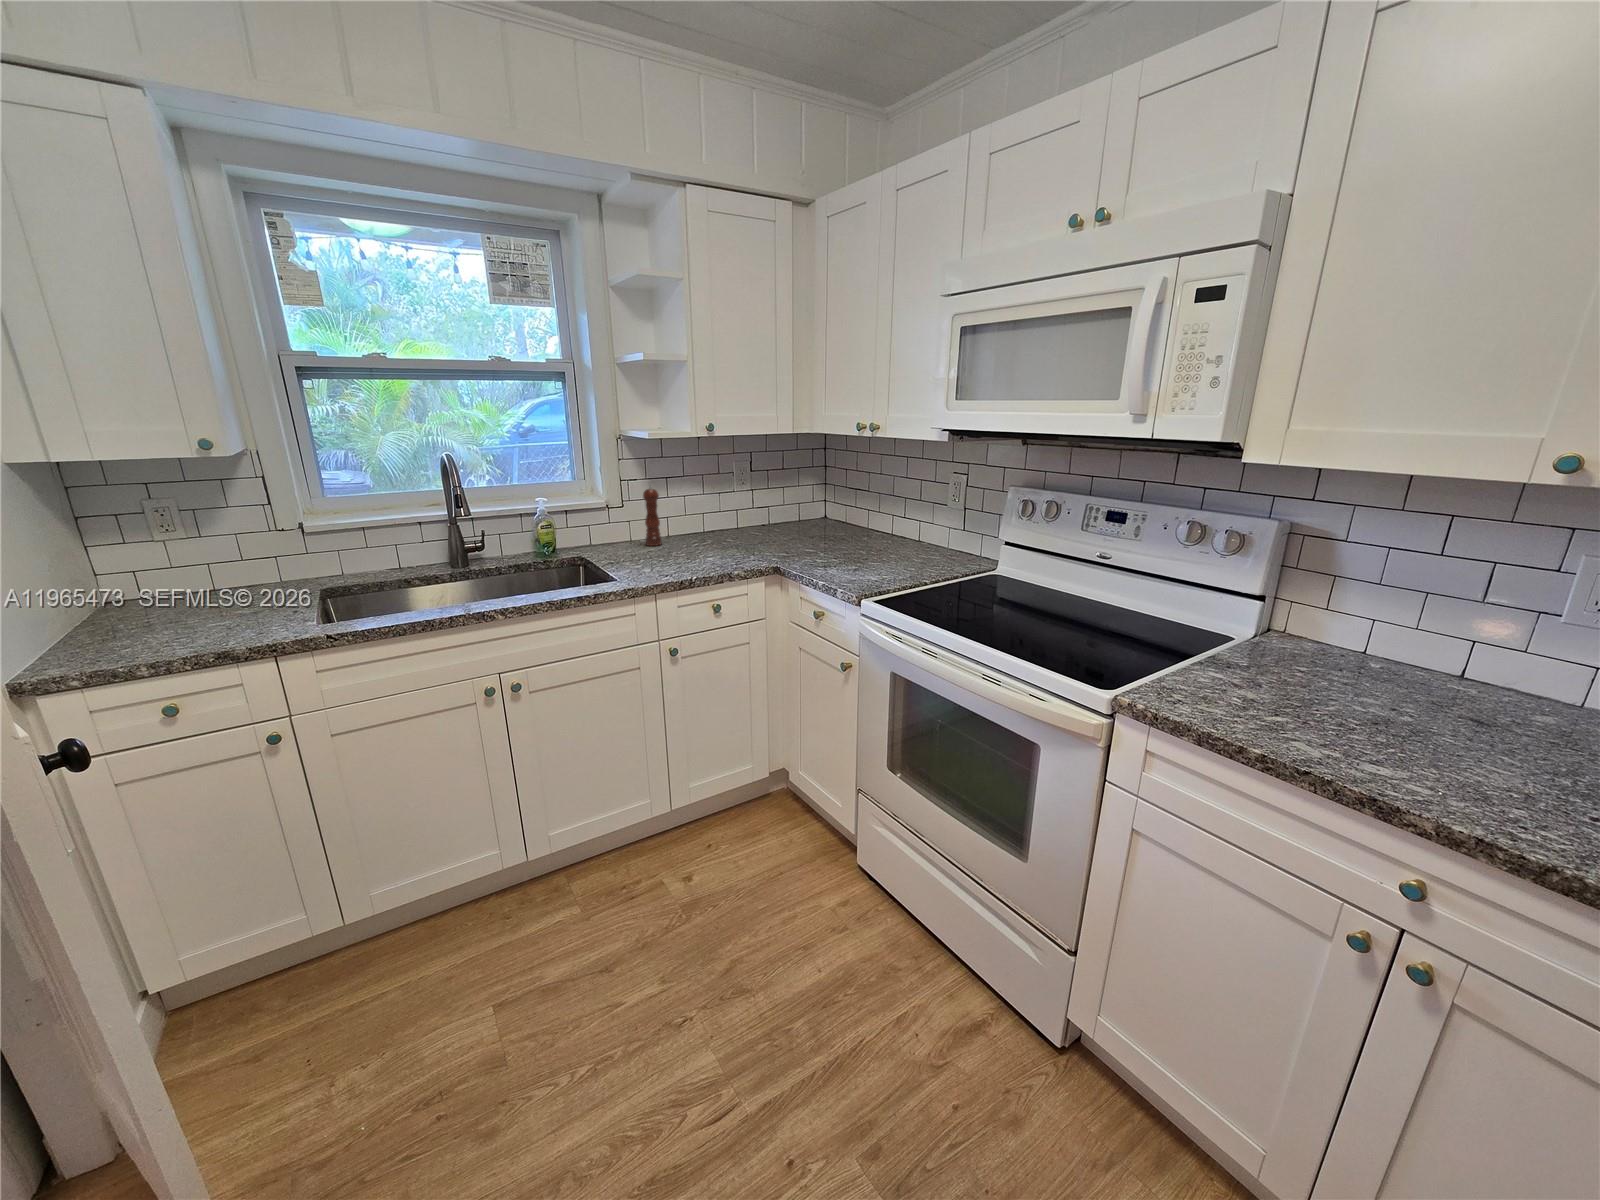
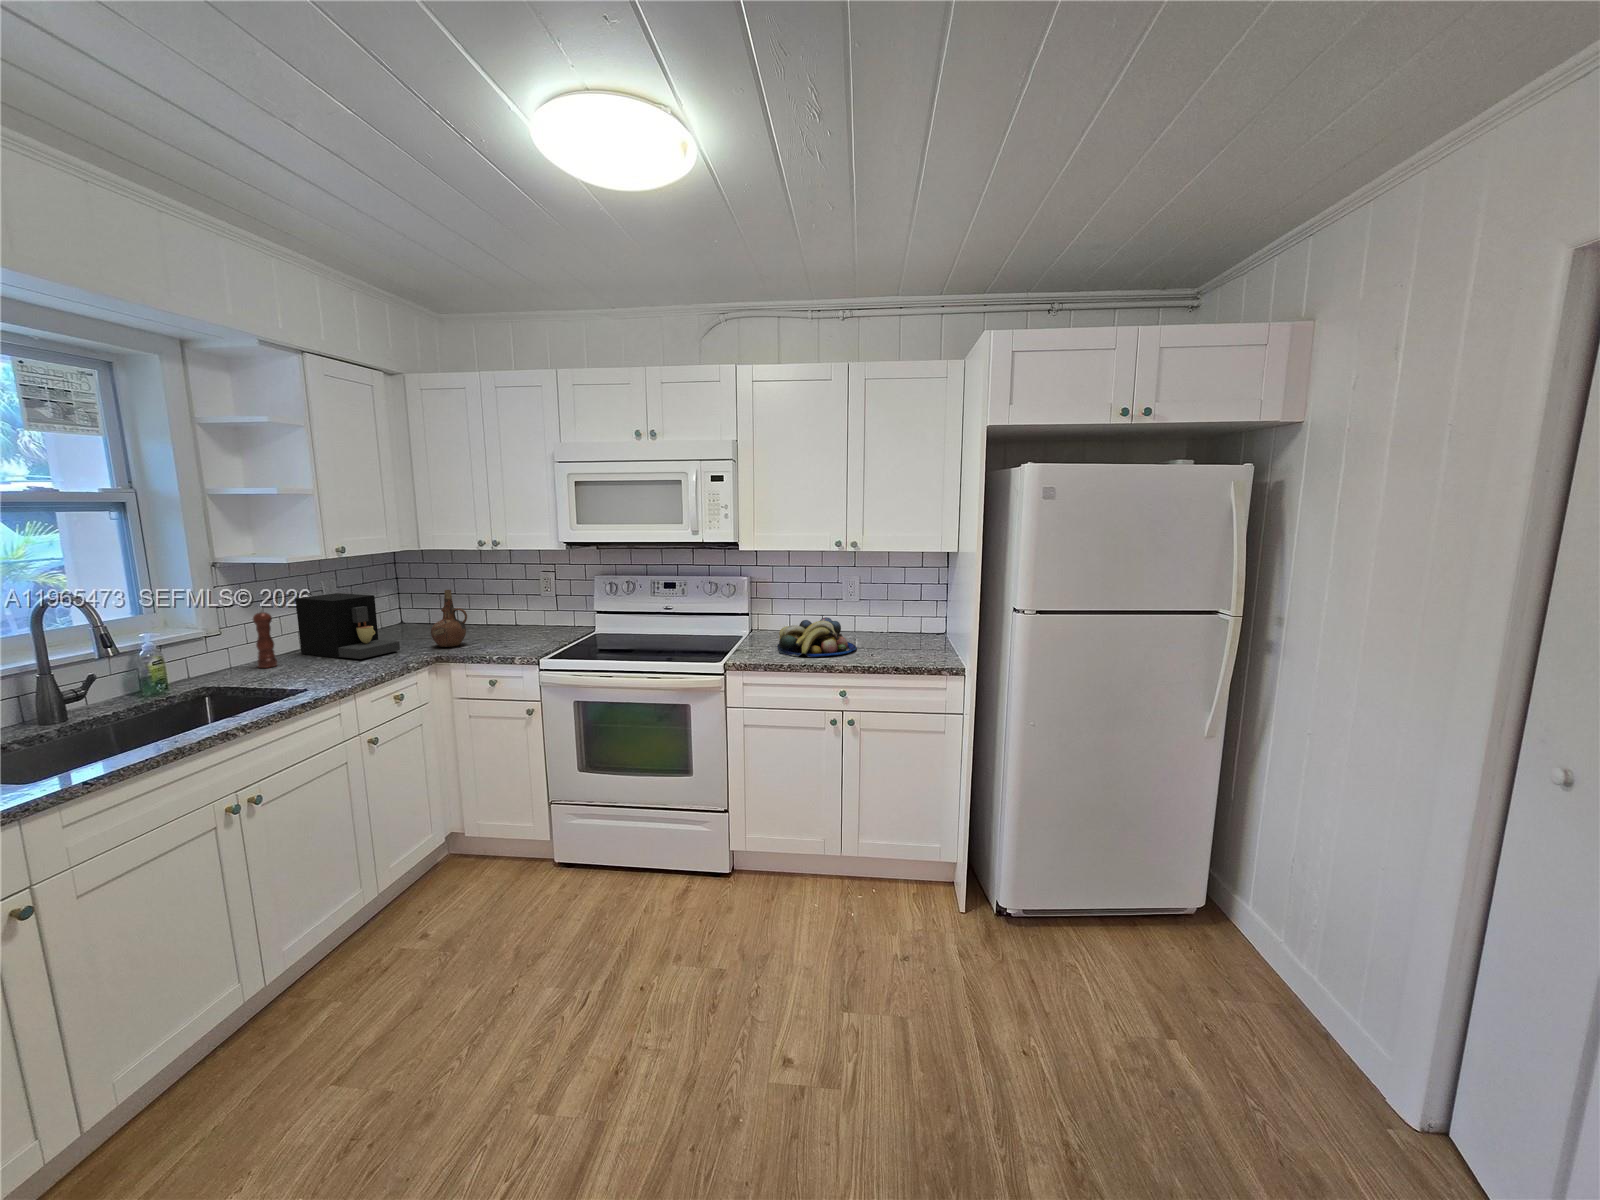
coffee maker: none [696,476,763,553] -> present [296,593,400,659]
ceramic pitcher: none [795,484,836,556] -> present [431,590,467,647]
fruit bowl: none [1272,646,1545,777] -> present [777,617,856,657]

